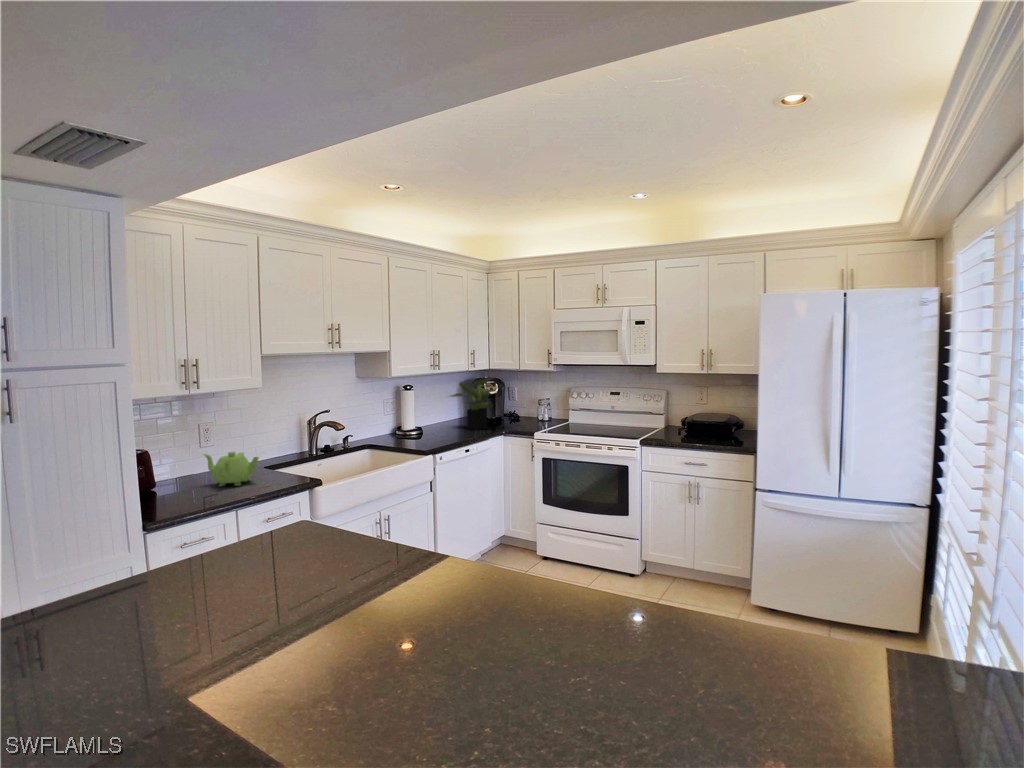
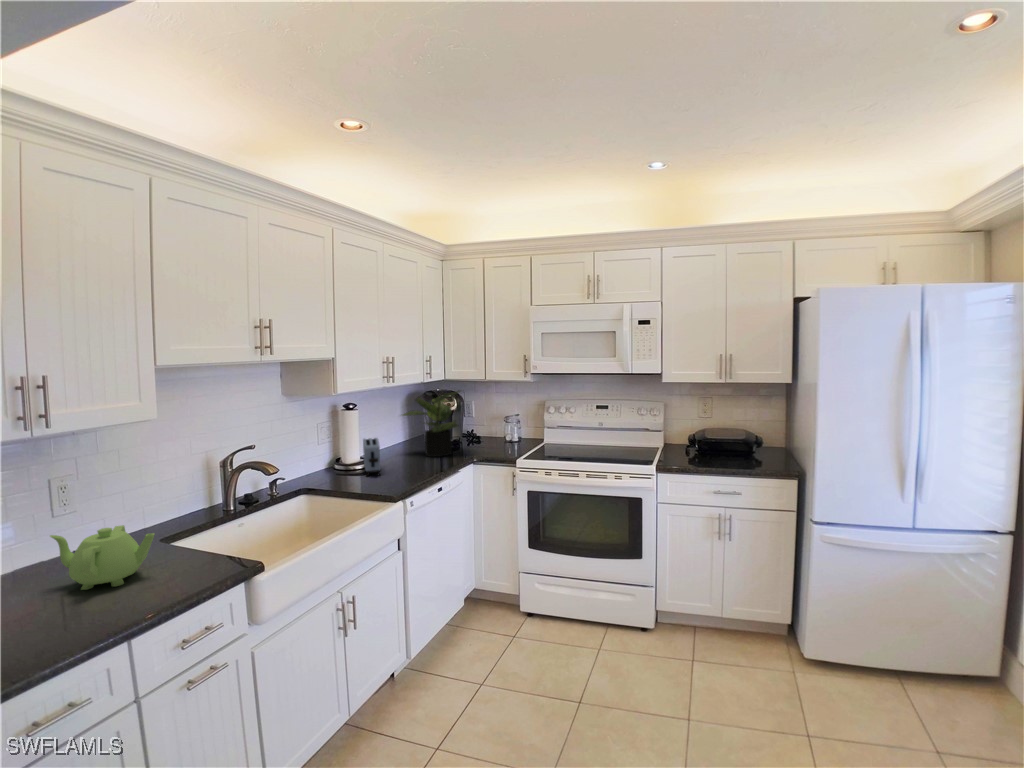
toaster: none [413,412,427,440] -> present [363,438,380,476]

